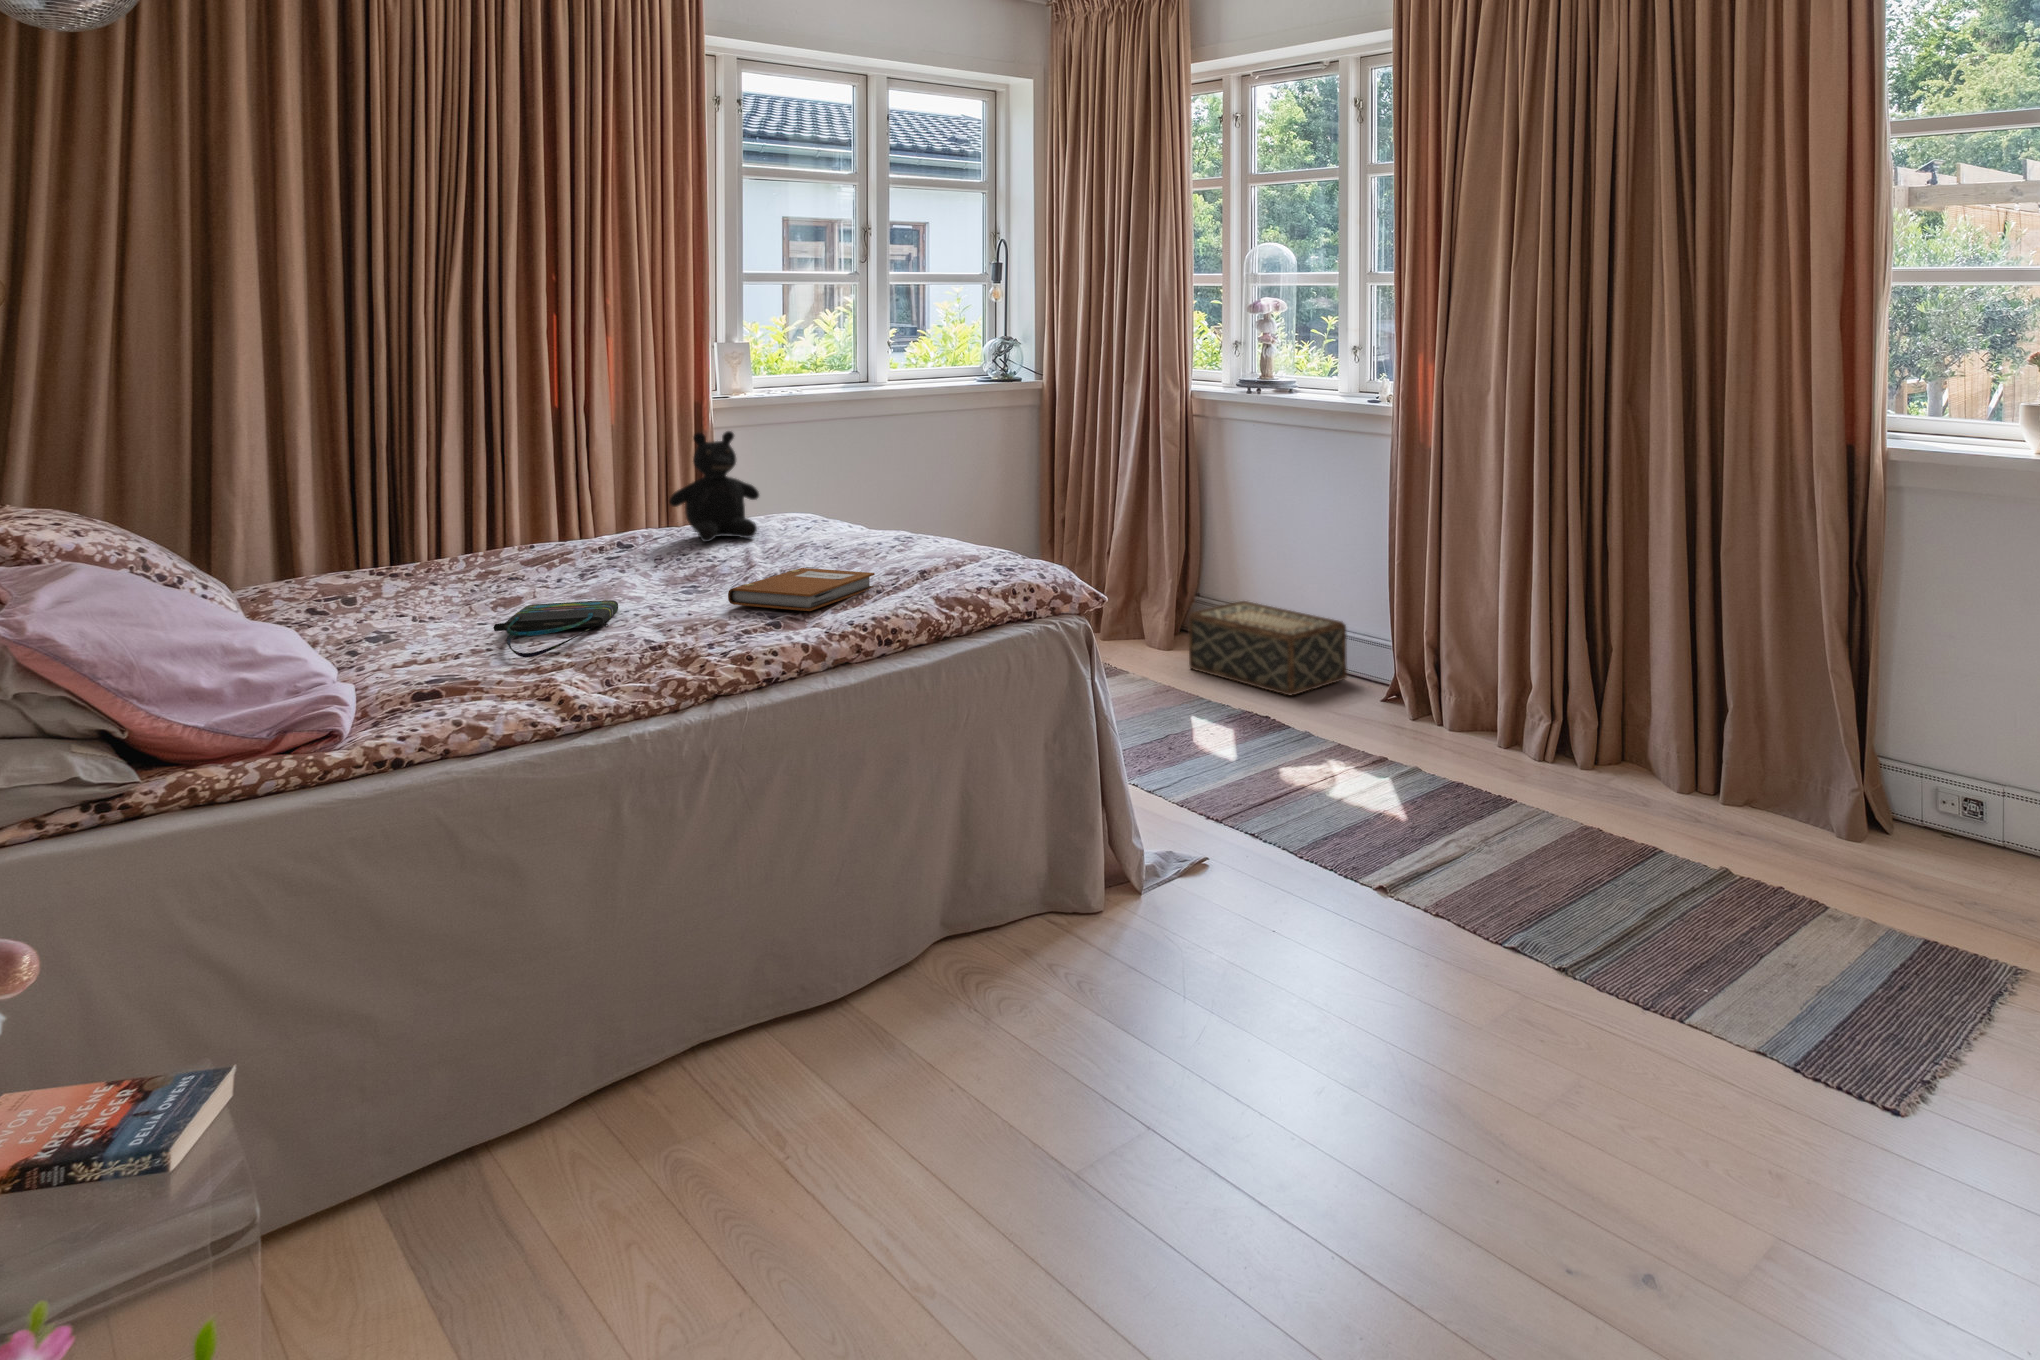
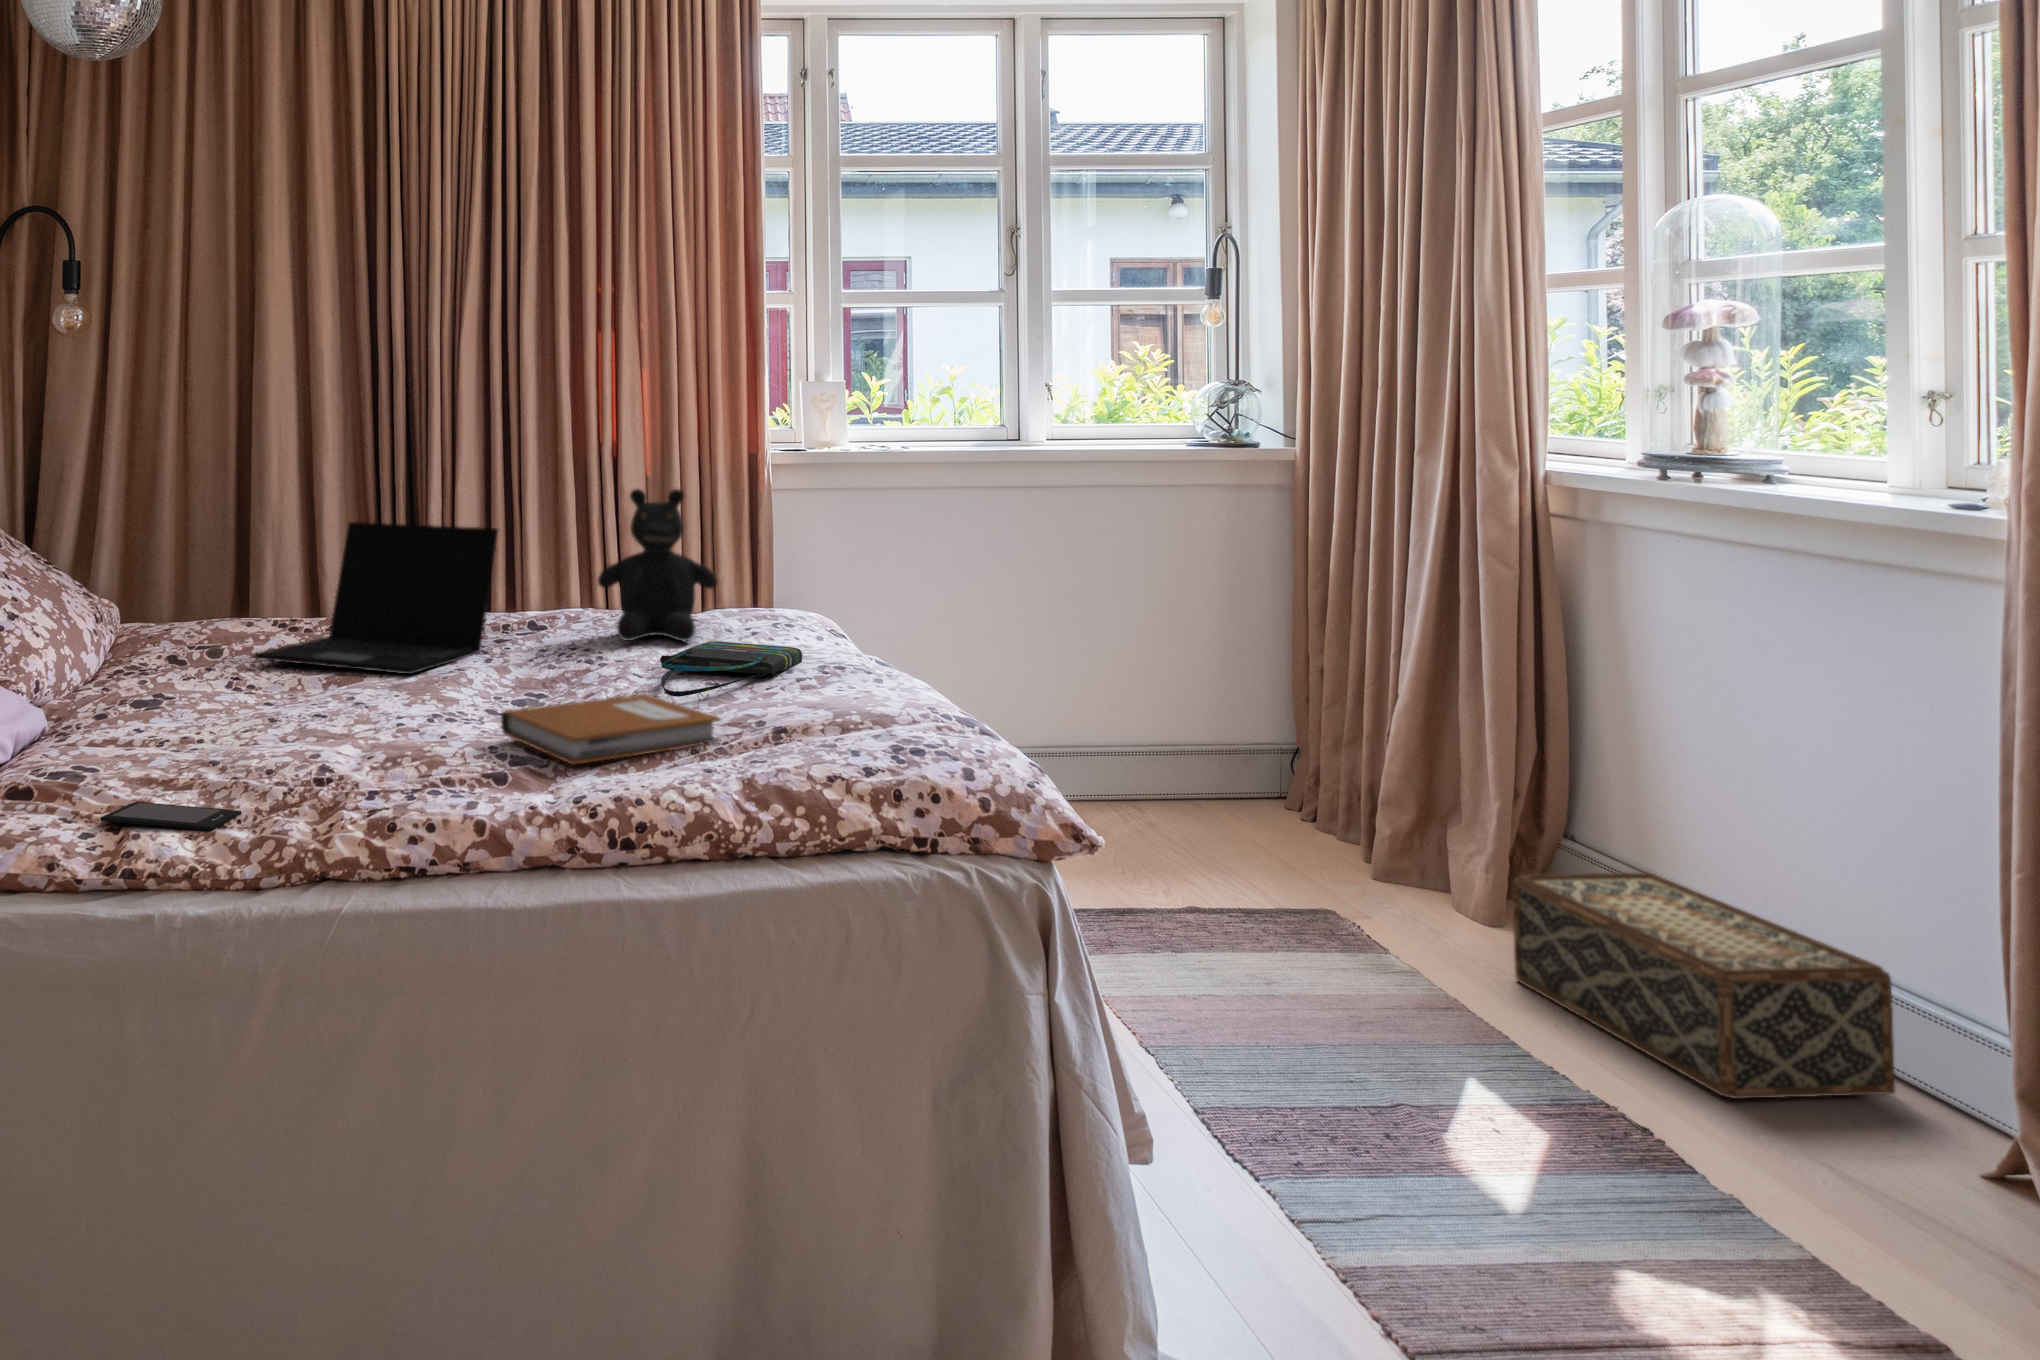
laptop: none [396,469,596,593] -> present [254,522,498,674]
tote bag: present [493,600,618,657] -> present [660,641,802,697]
smartphone: none [523,671,621,694] -> present [100,802,242,831]

